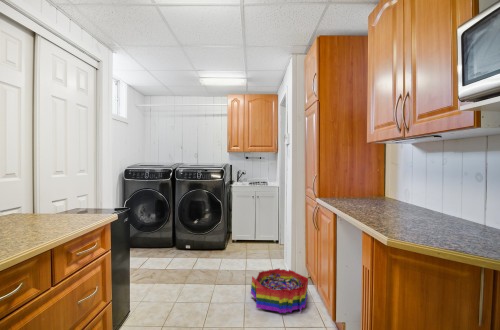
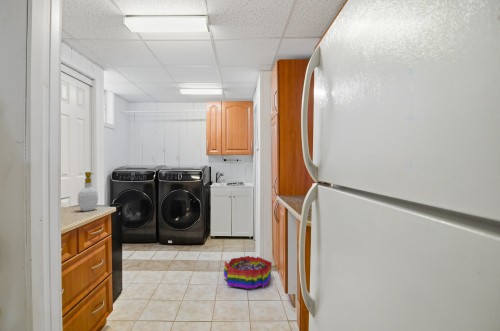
soap bottle: none [62,169,92,221] -> present [78,172,98,211]

